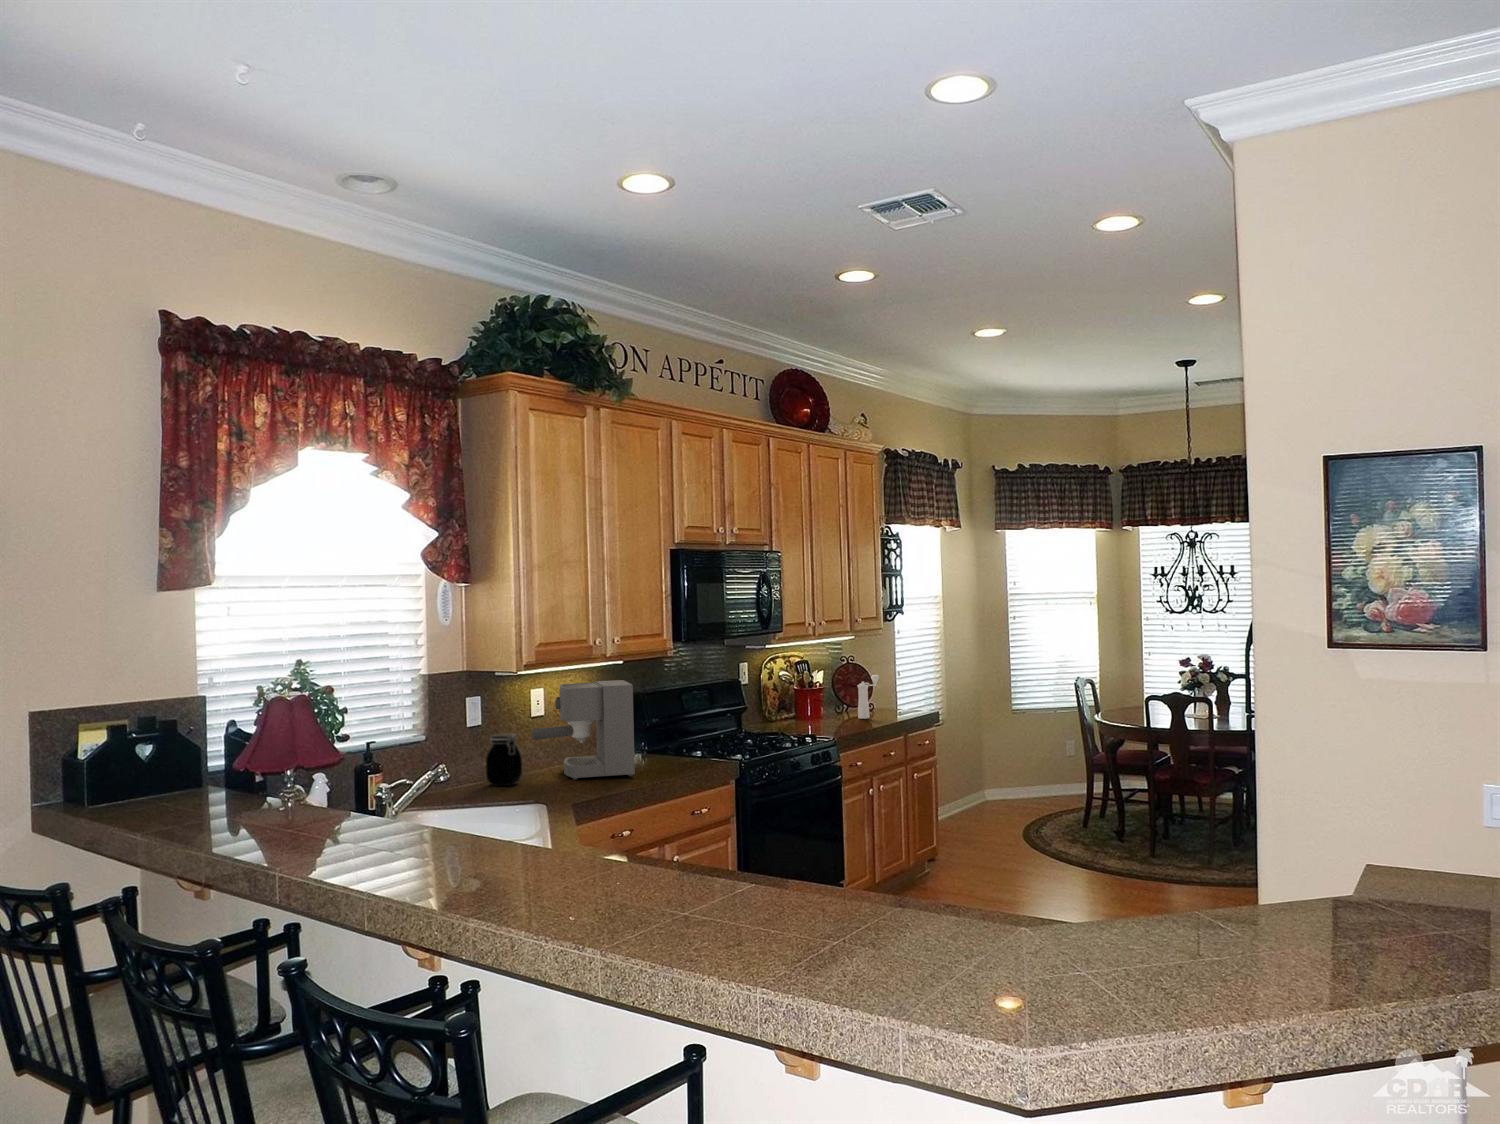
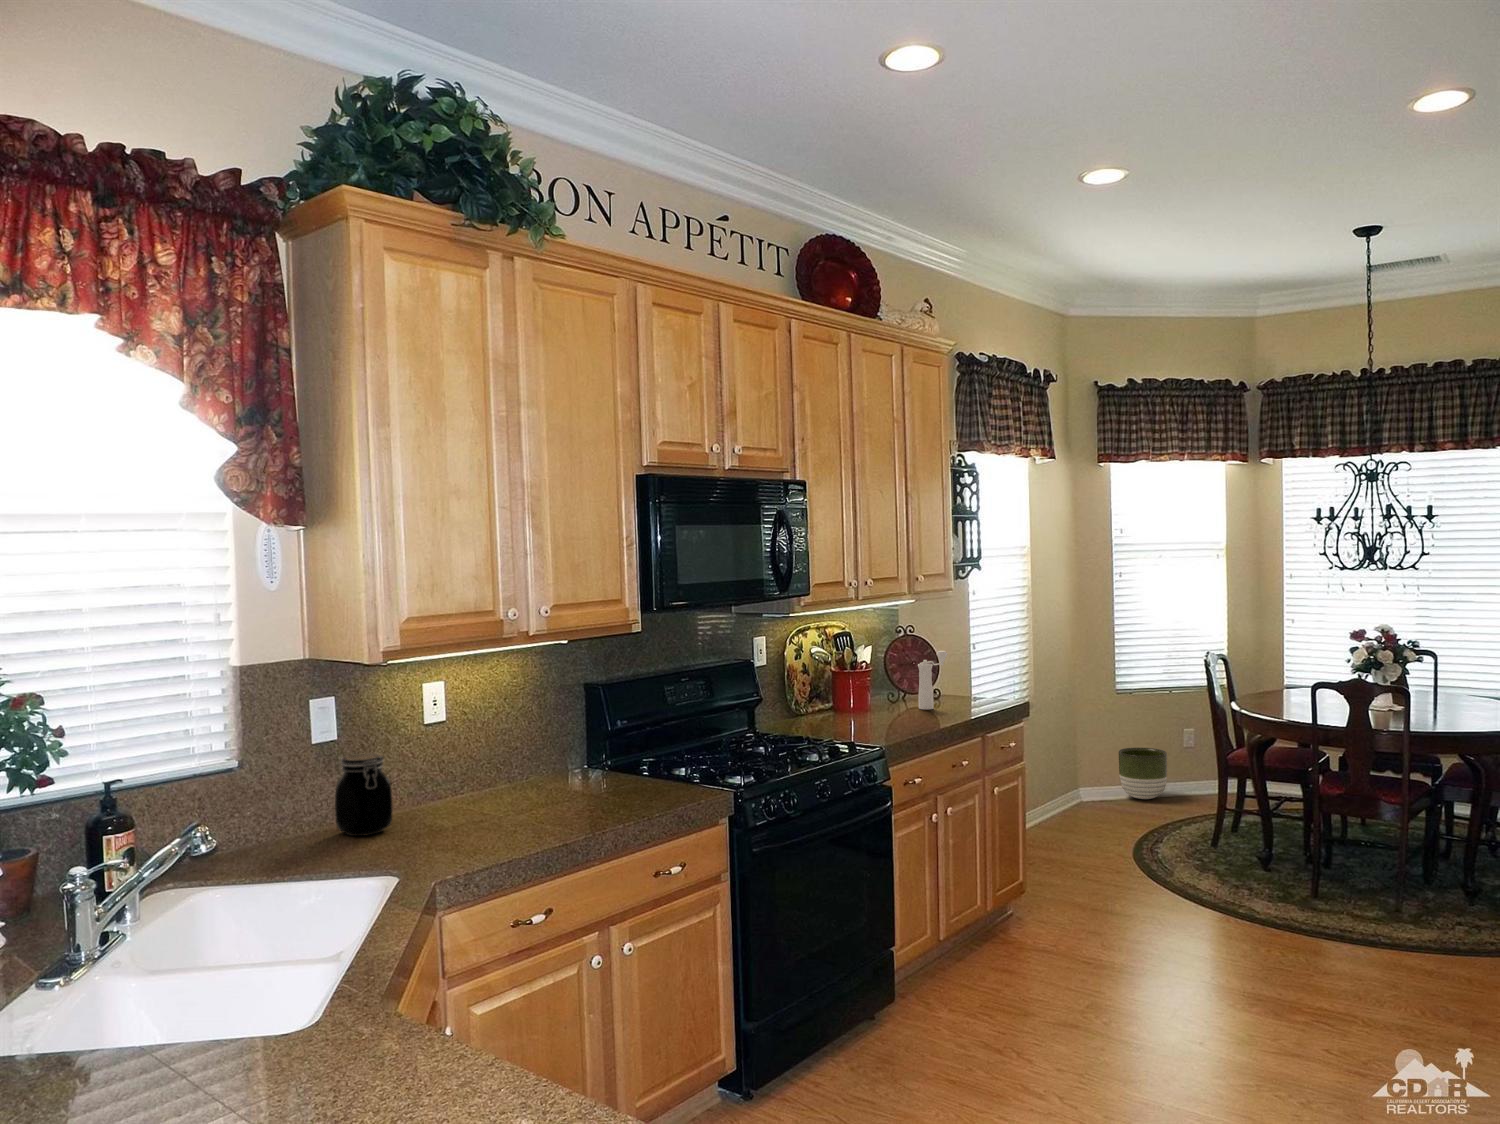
coffee maker: present [531,680,635,780] -> none [414,669,568,824]
planter: none [1014,759,1052,800] -> present [1119,748,1167,799]

